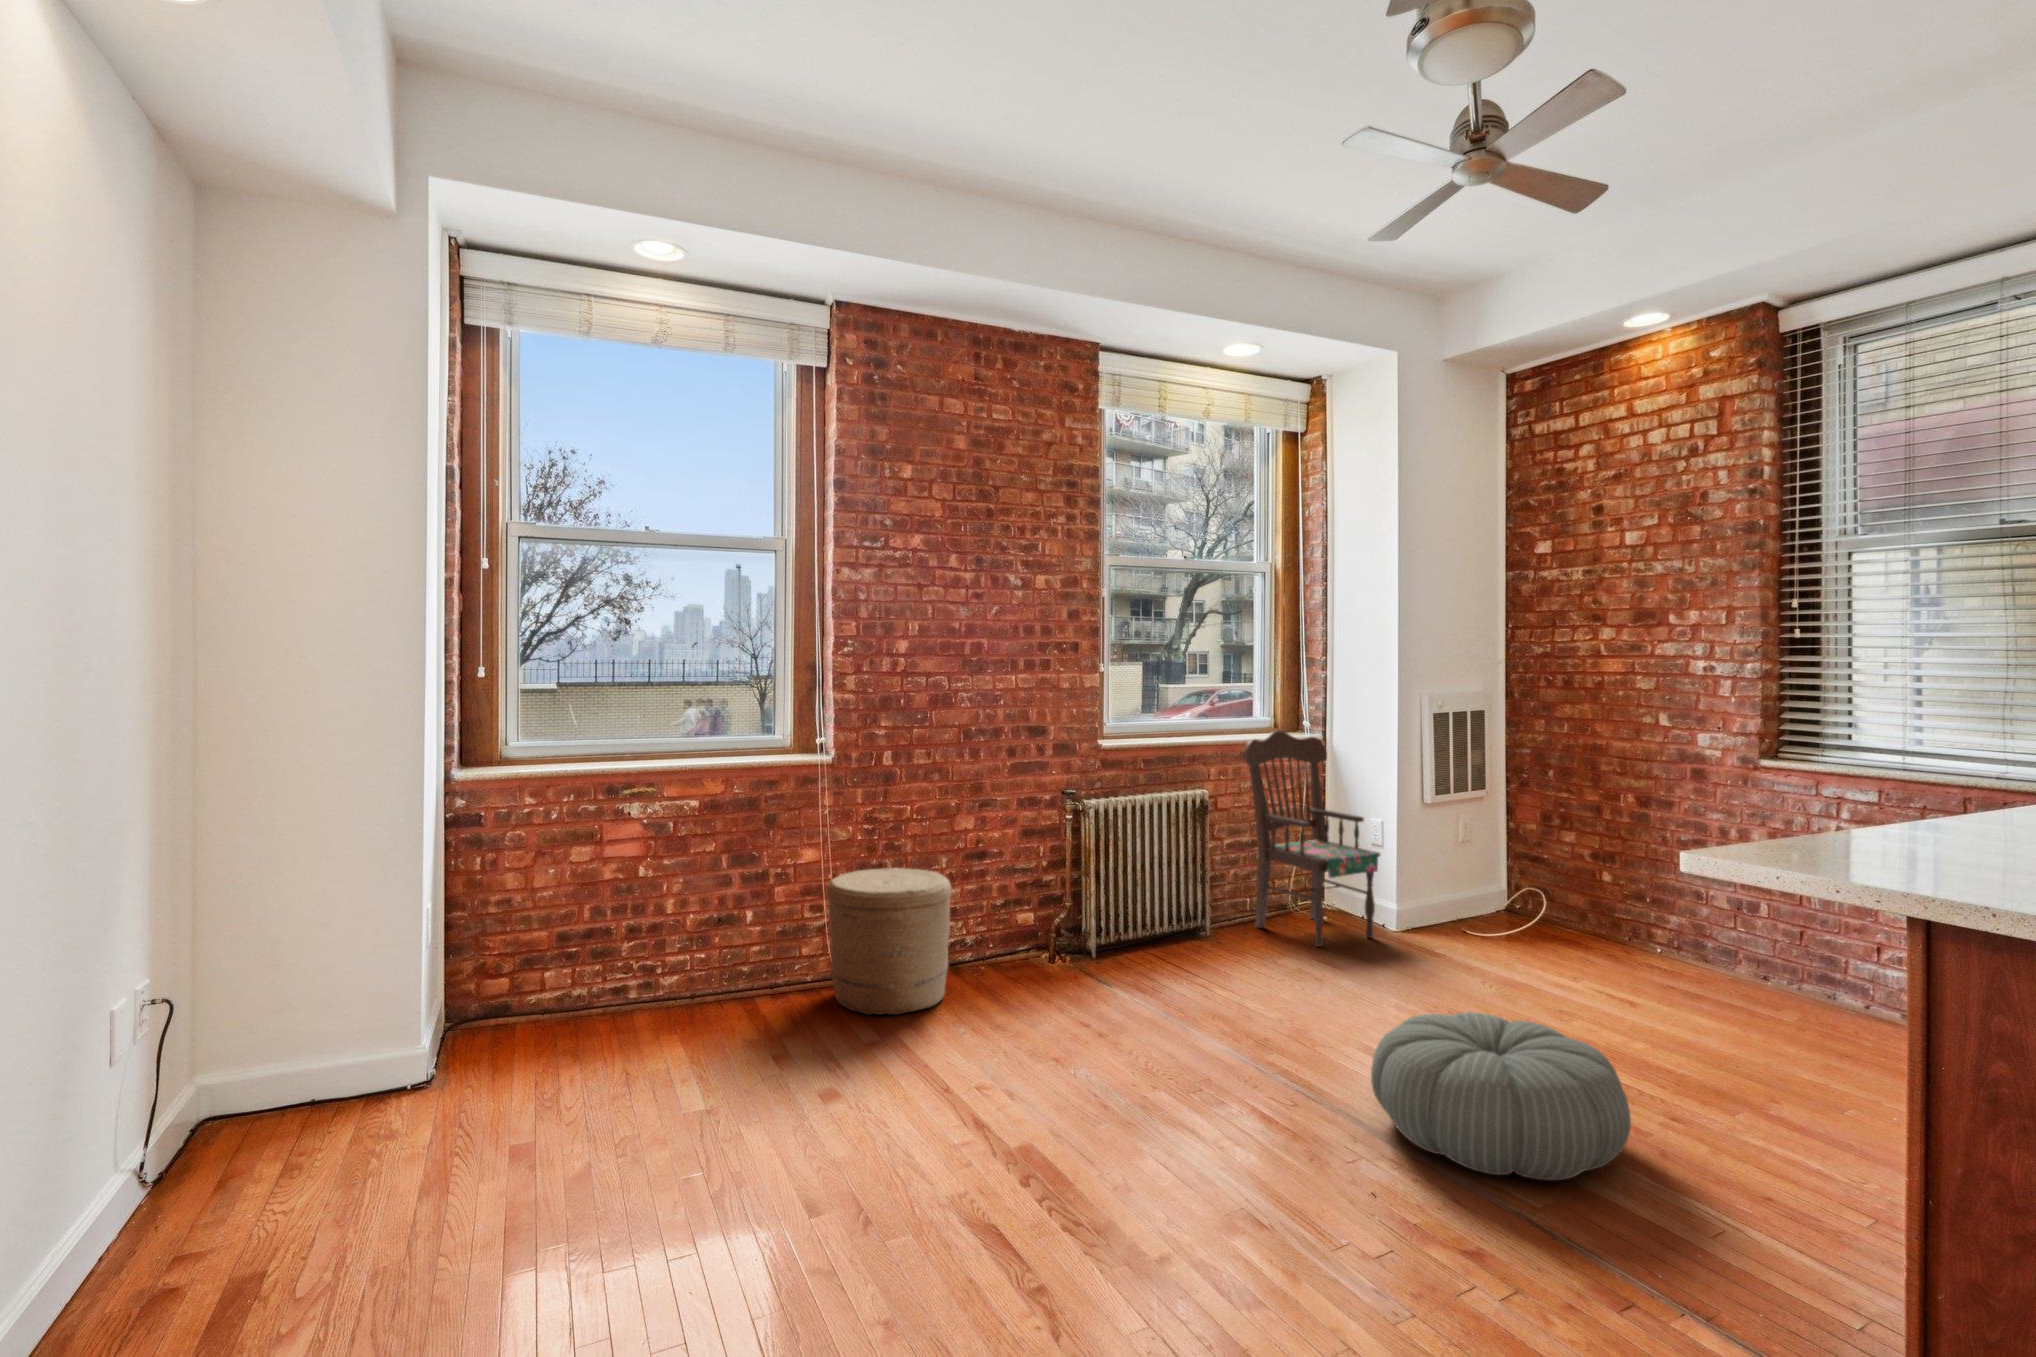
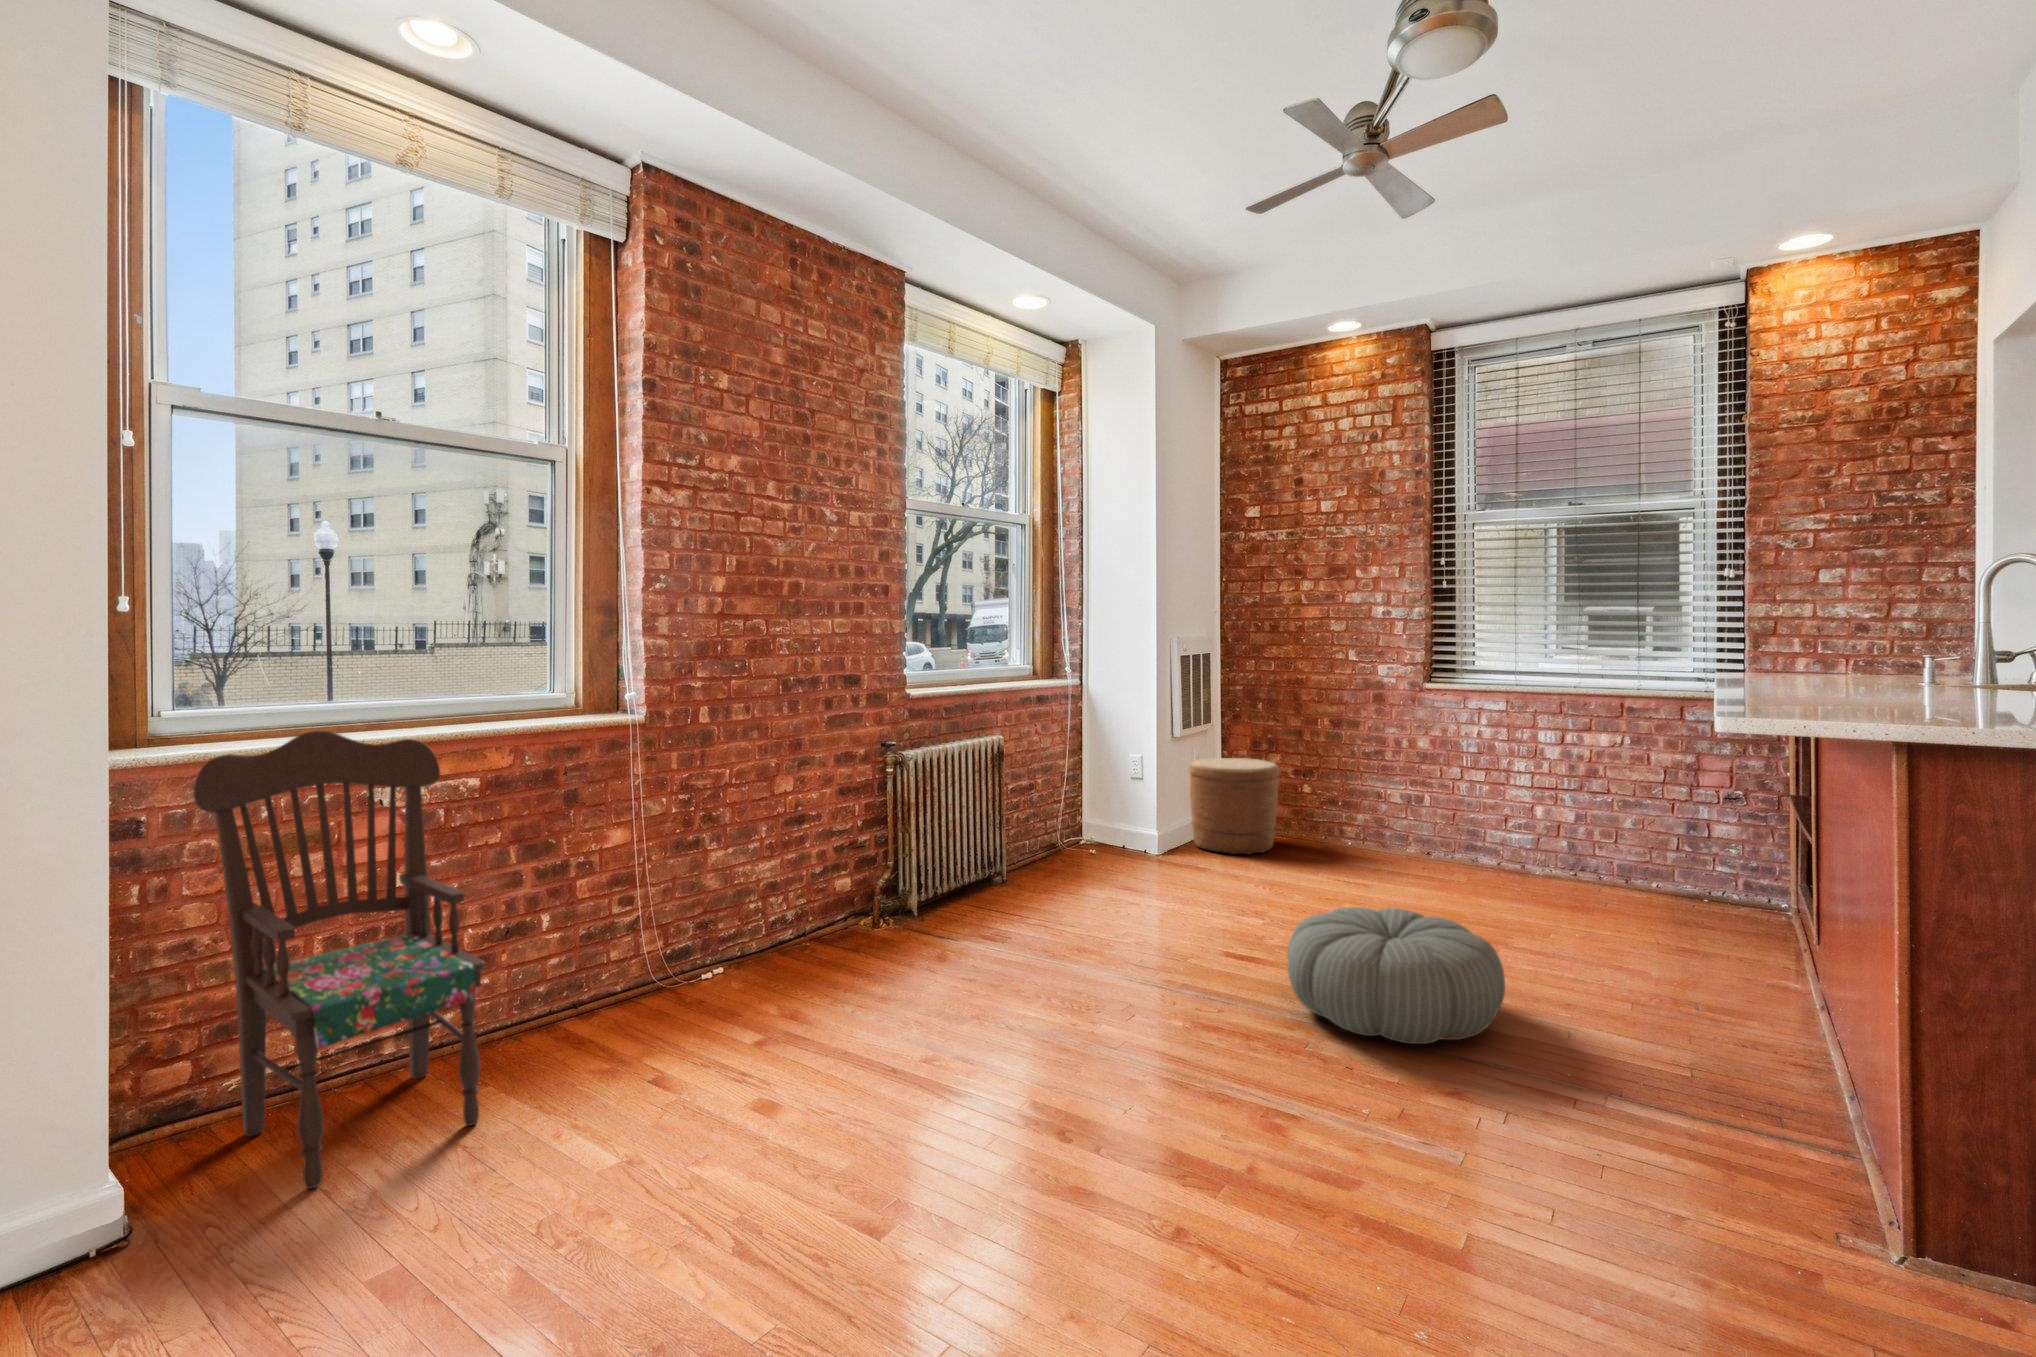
dining chair: present [1245,730,1380,947] -> present [193,731,485,1189]
woven basket: present [827,868,951,1015] -> present [1189,758,1280,855]

